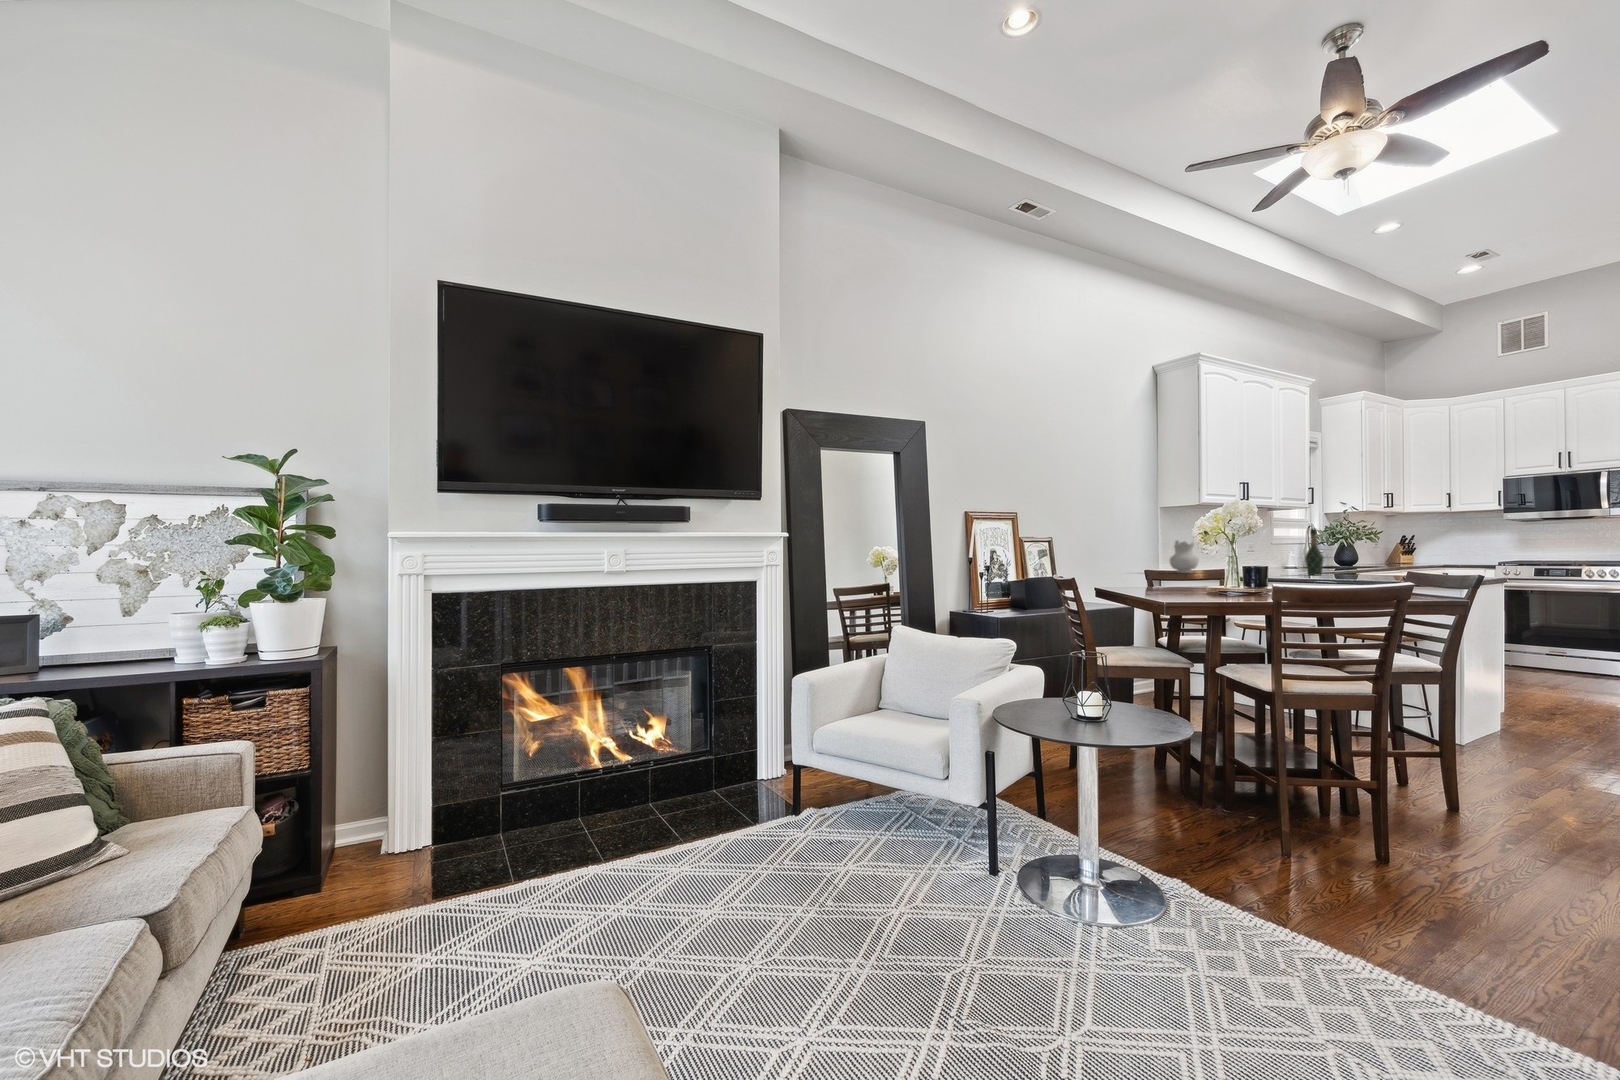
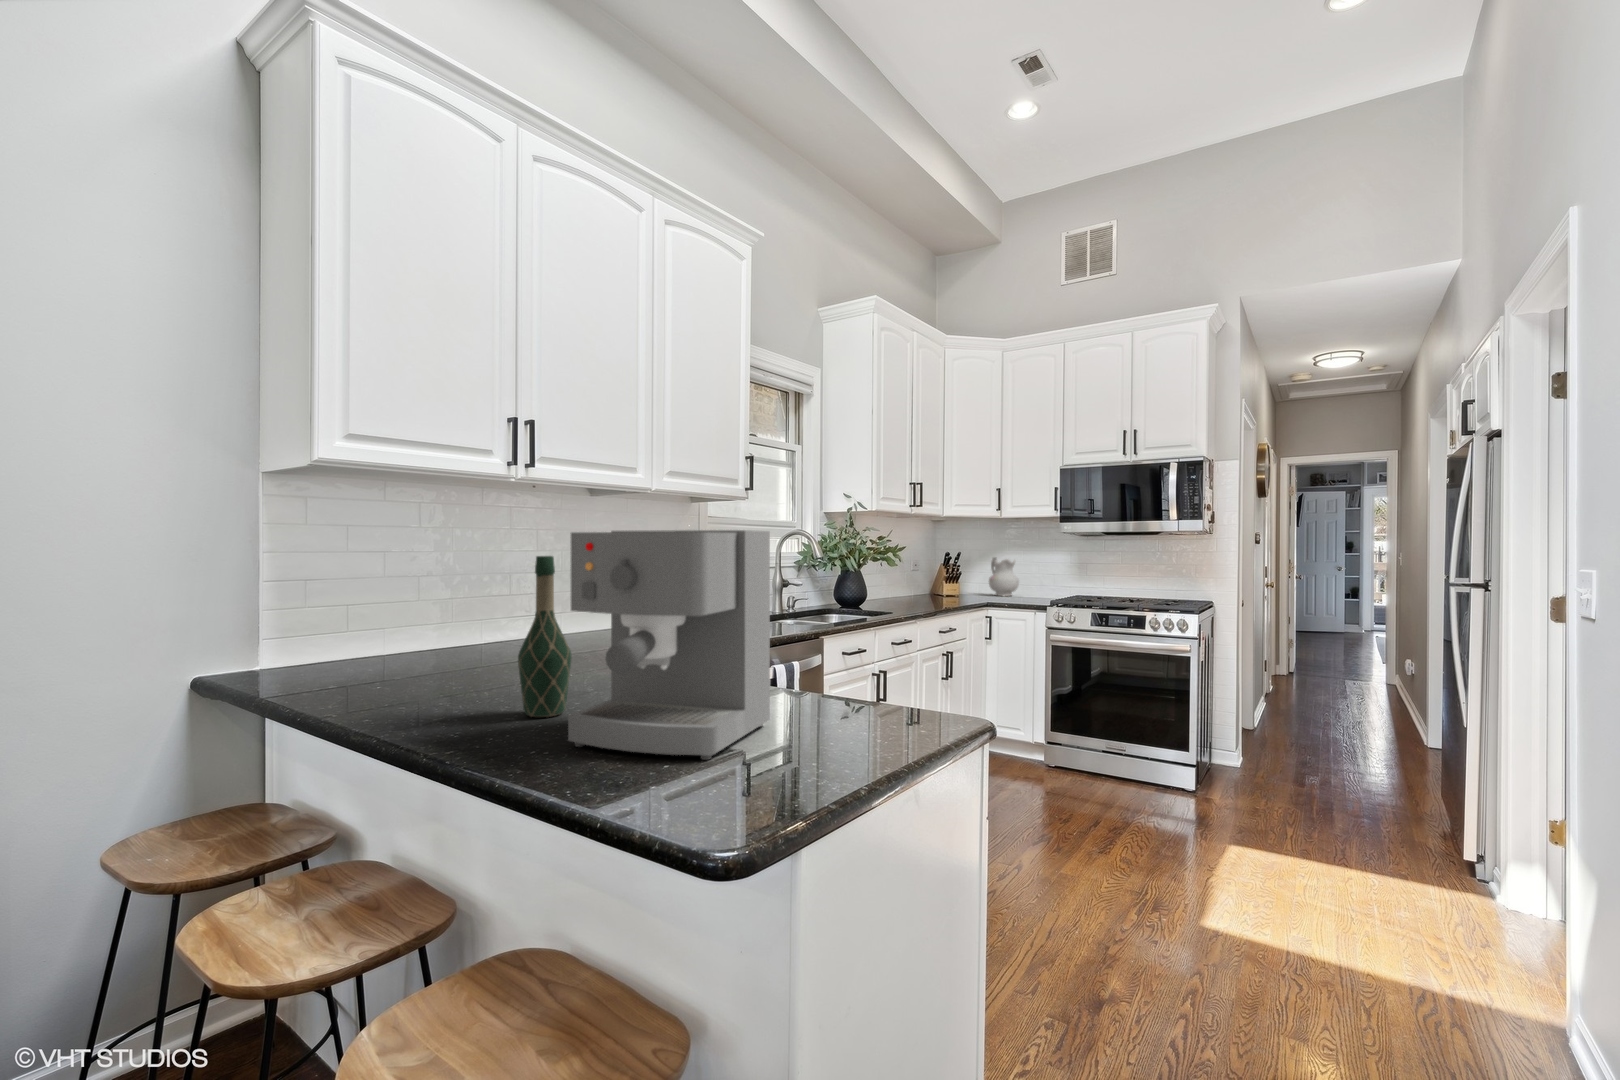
coffee maker: none [1347,518,1407,577] -> present [568,530,770,760]
ceramic pitcher: present [1170,541,1199,573] -> present [989,557,1019,596]

